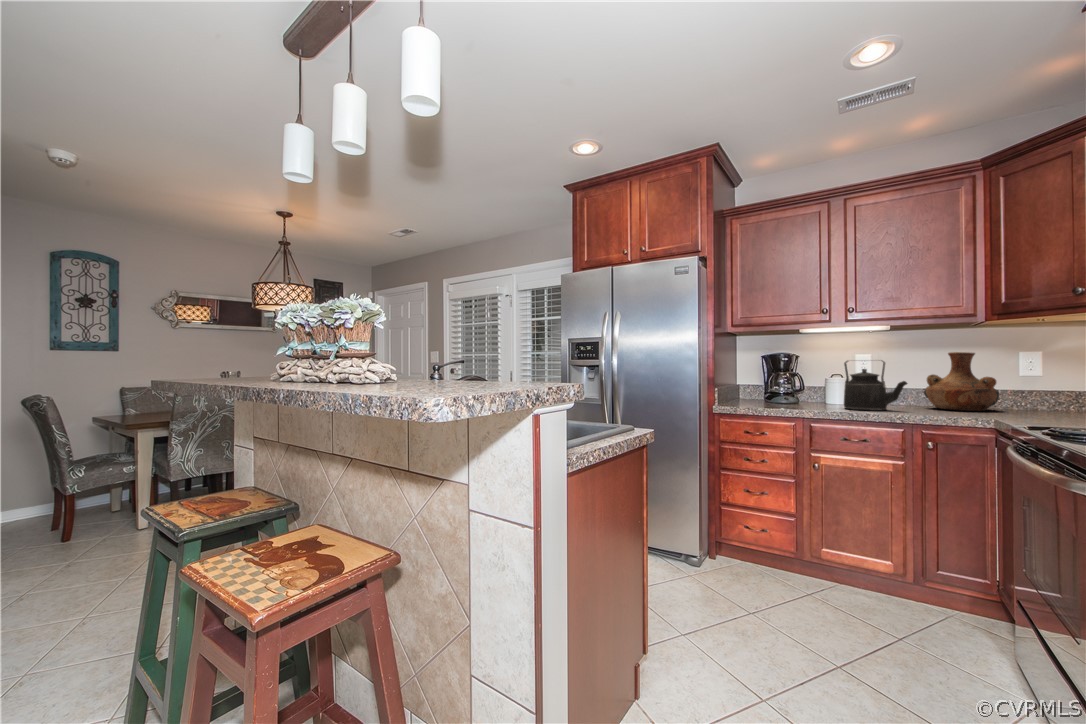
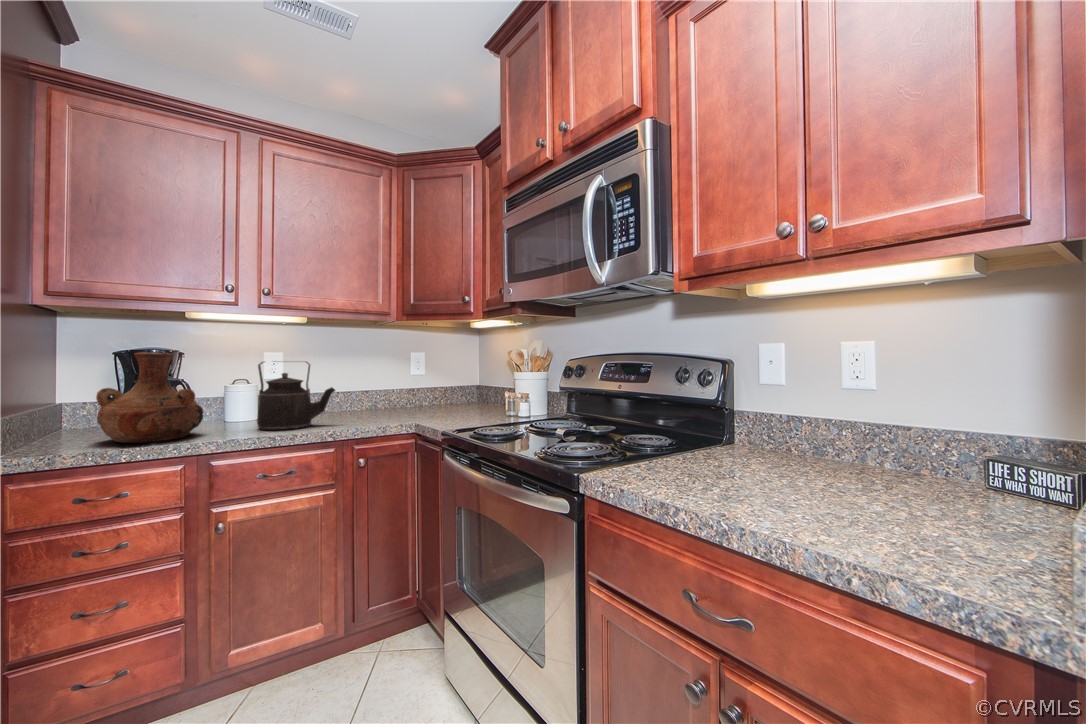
vase: present [924,352,999,411] -> present [96,352,203,443]

